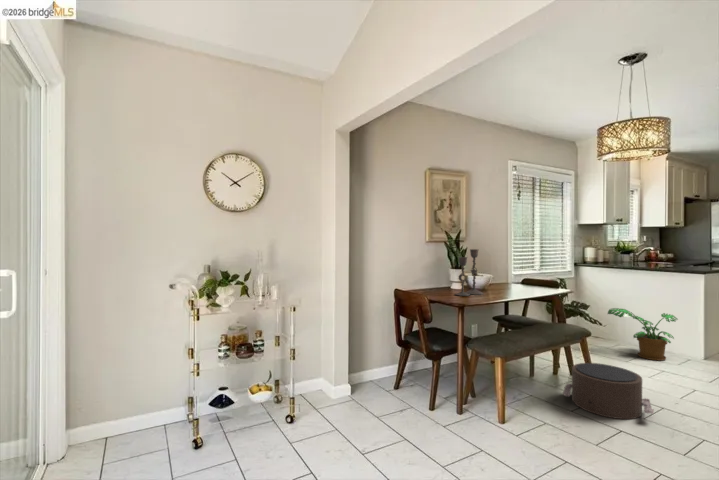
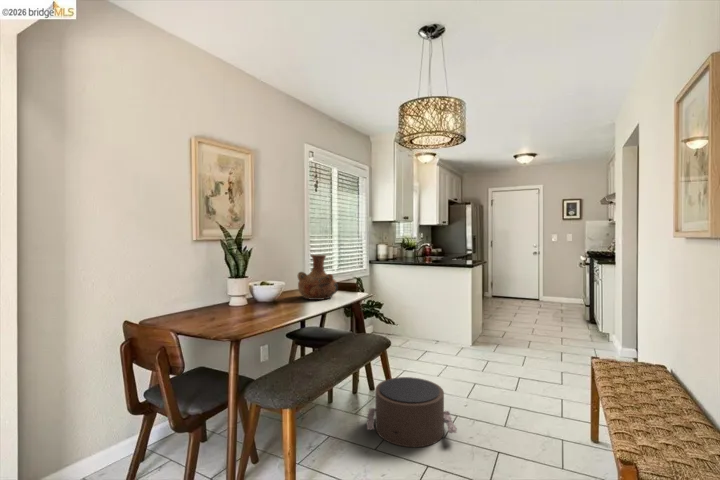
candlestick: present [455,249,483,296] -> none [230,250,271,318]
vase: none [504,254,539,291] -> present [298,255,338,300]
potted plant: present [608,308,677,361] -> none [400,305,455,353]

